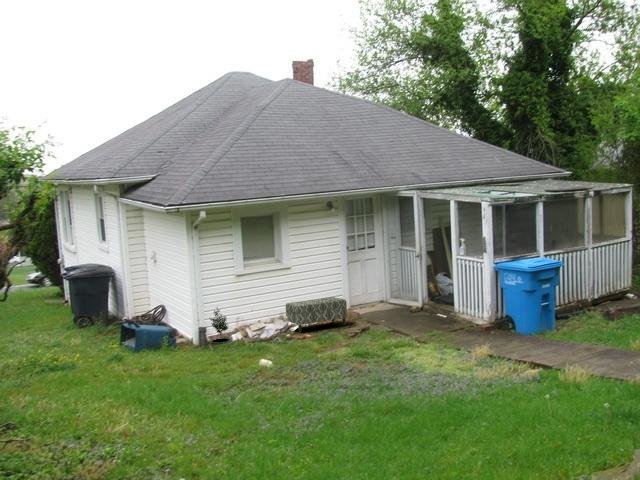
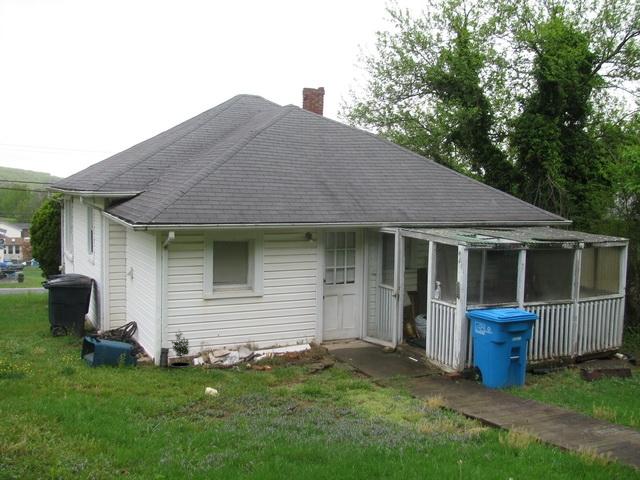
bench: present [286,297,347,333] -> none [253,330,316,364]

